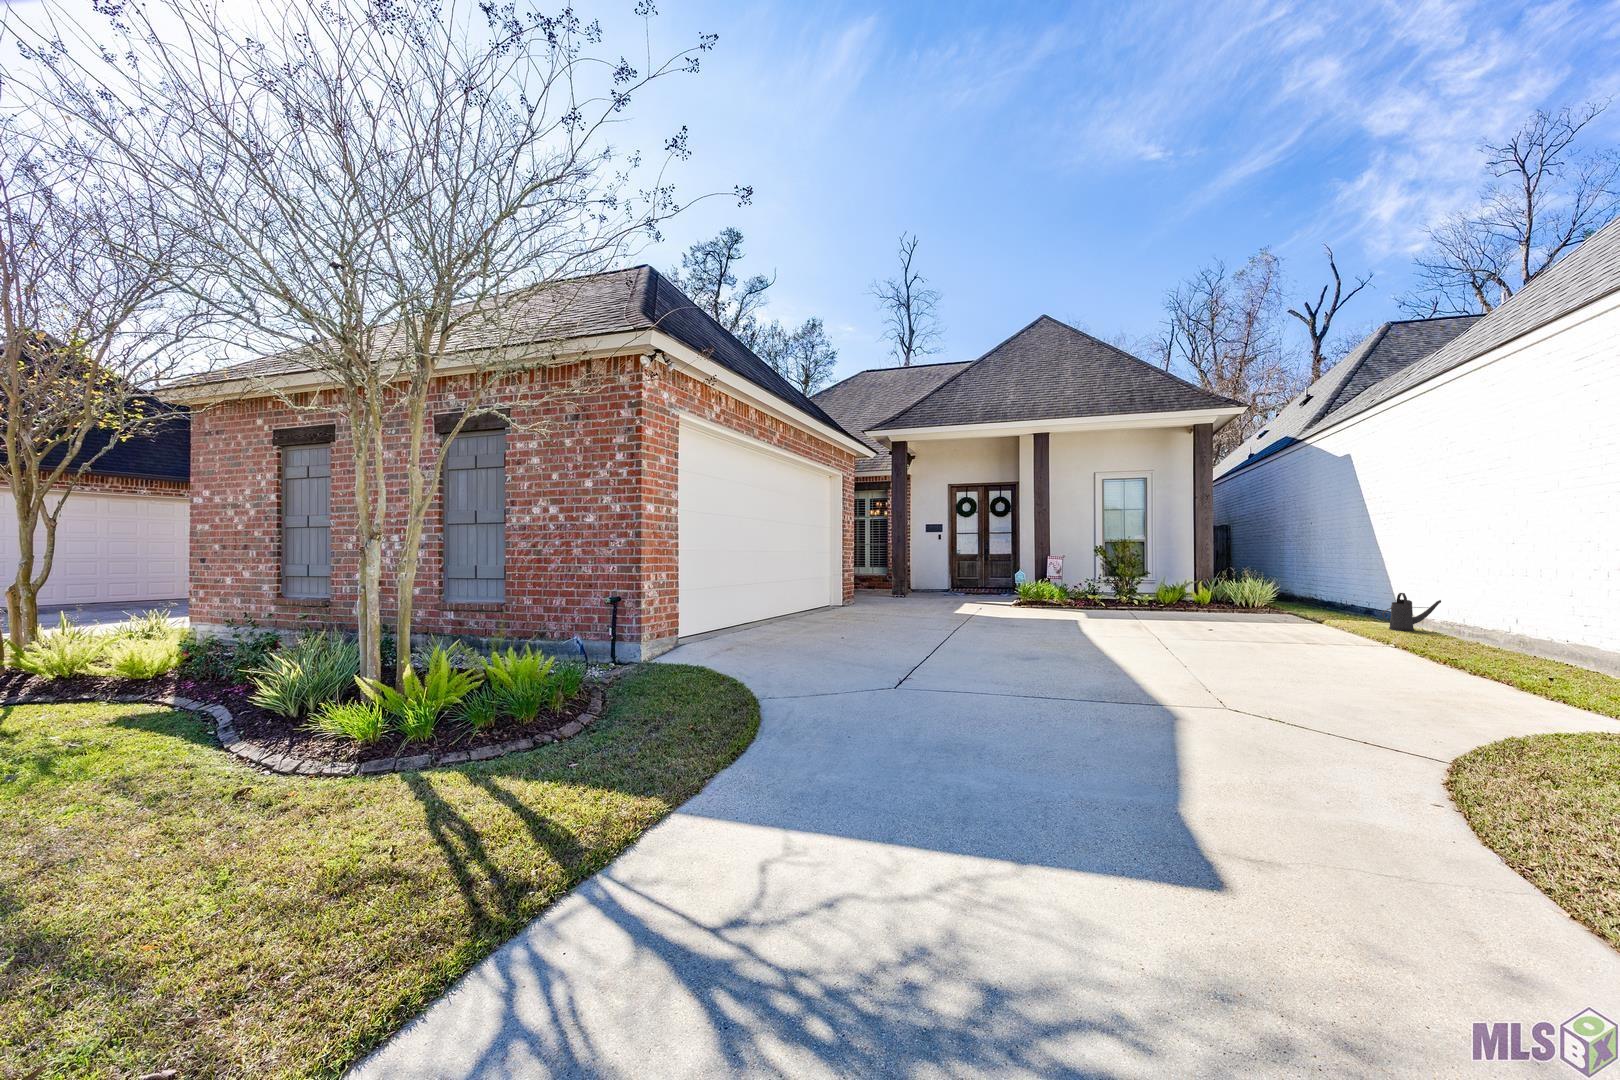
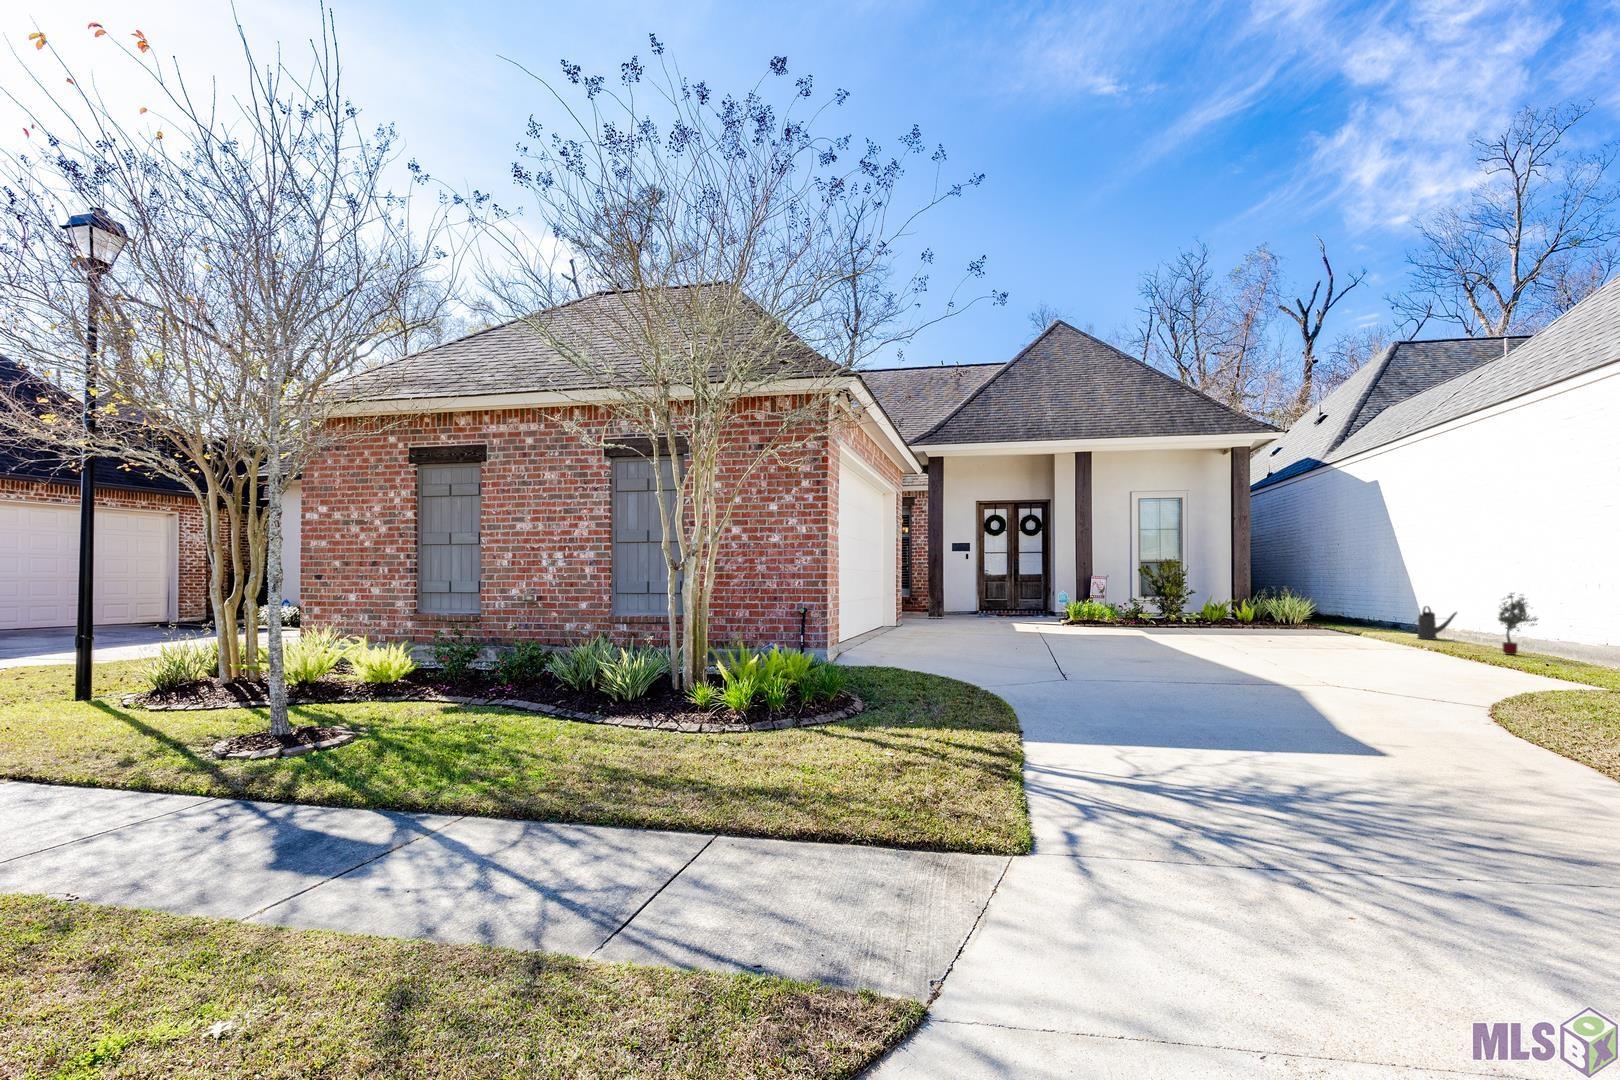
potted tree: none [1487,581,1549,658] -> present [1498,593,1537,655]

